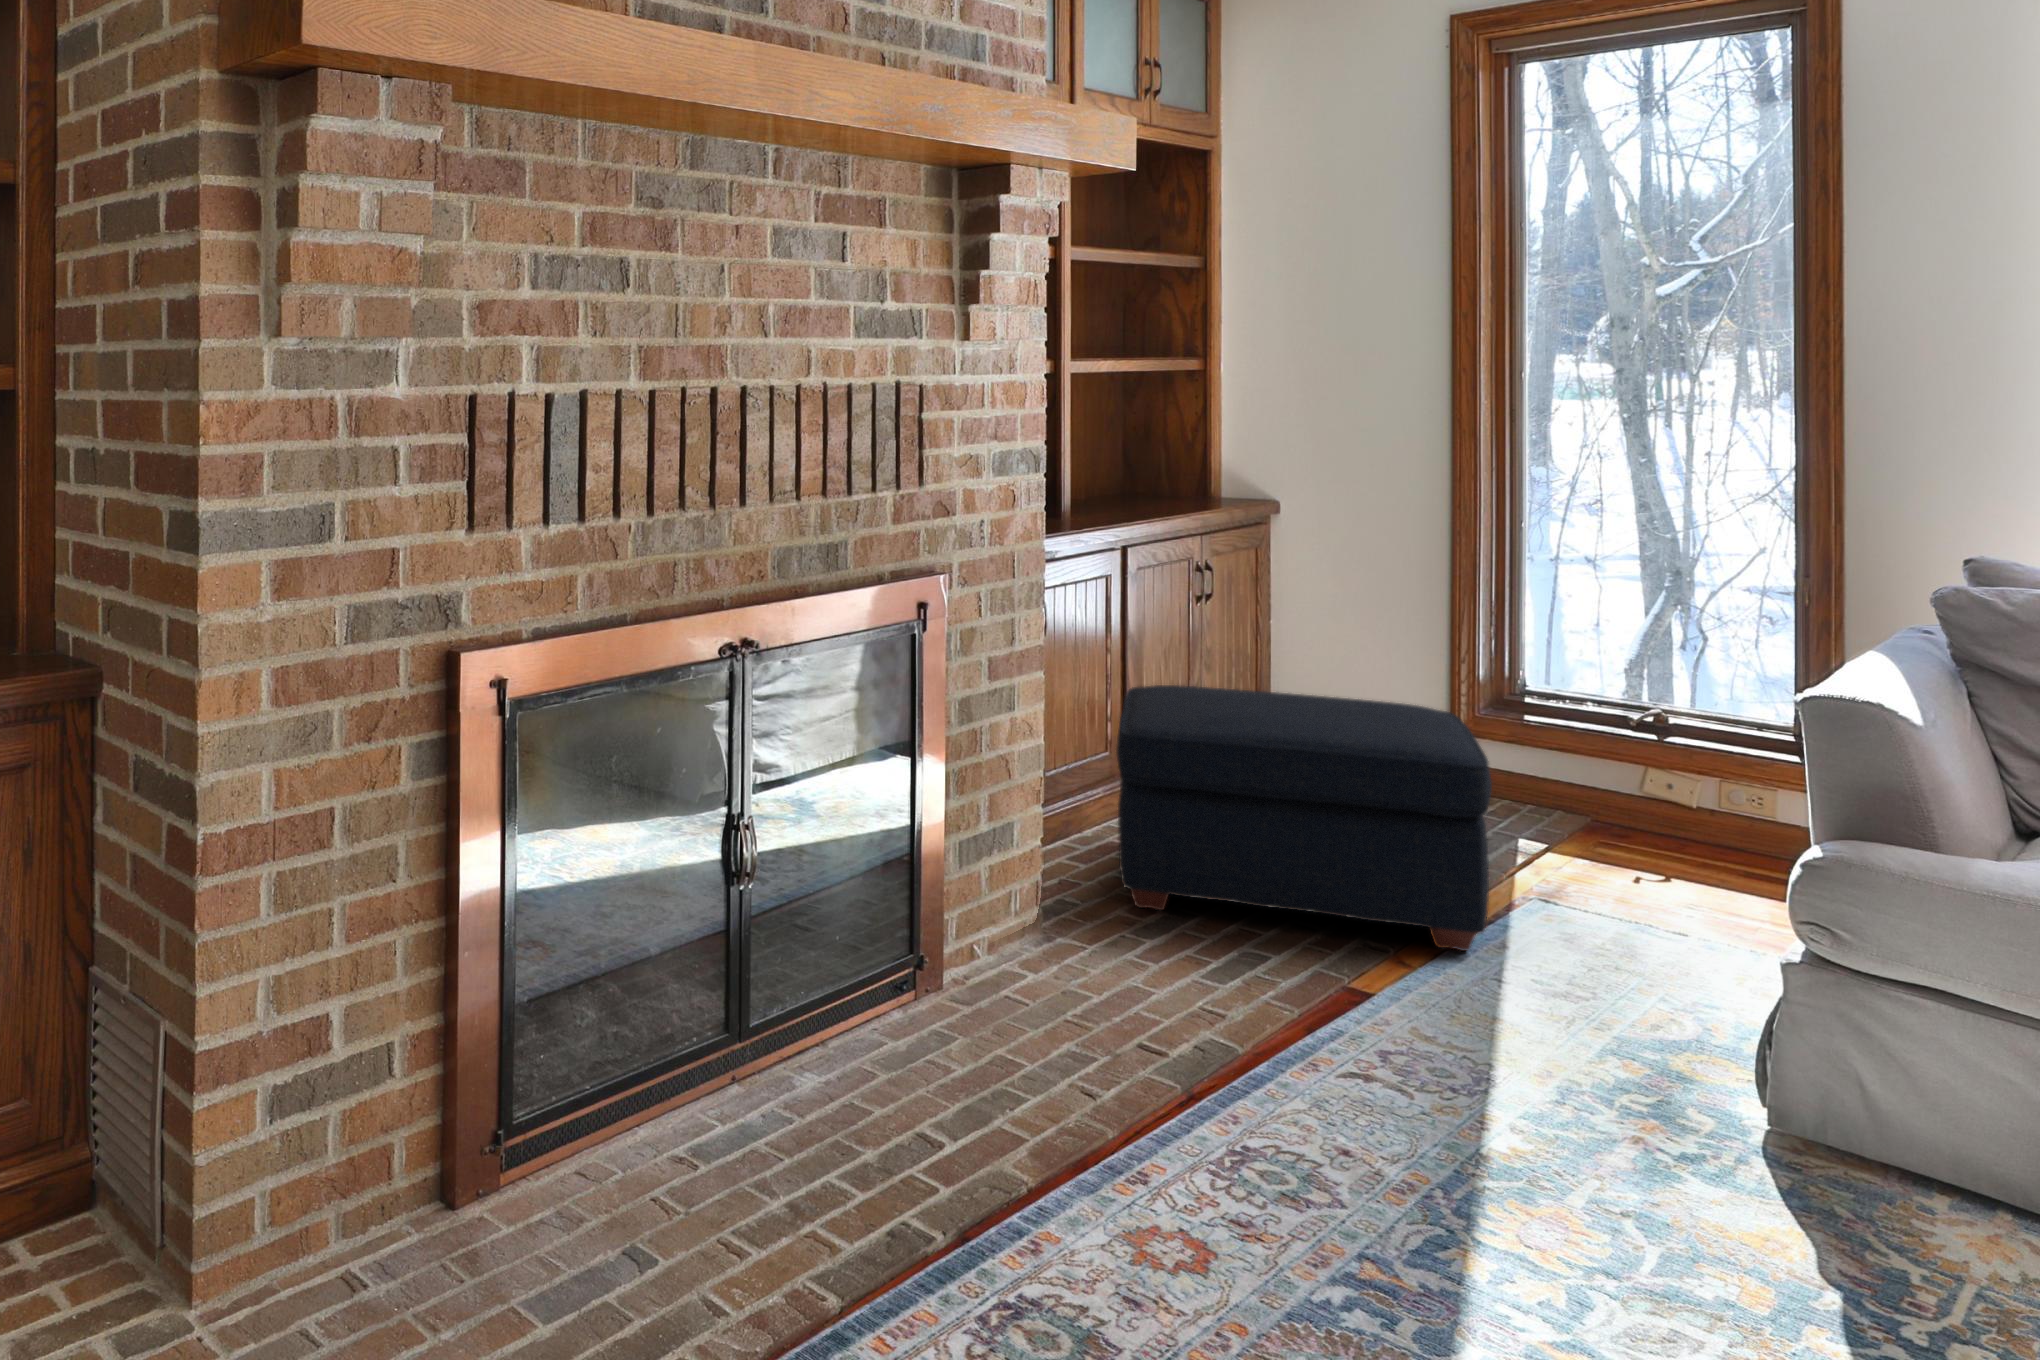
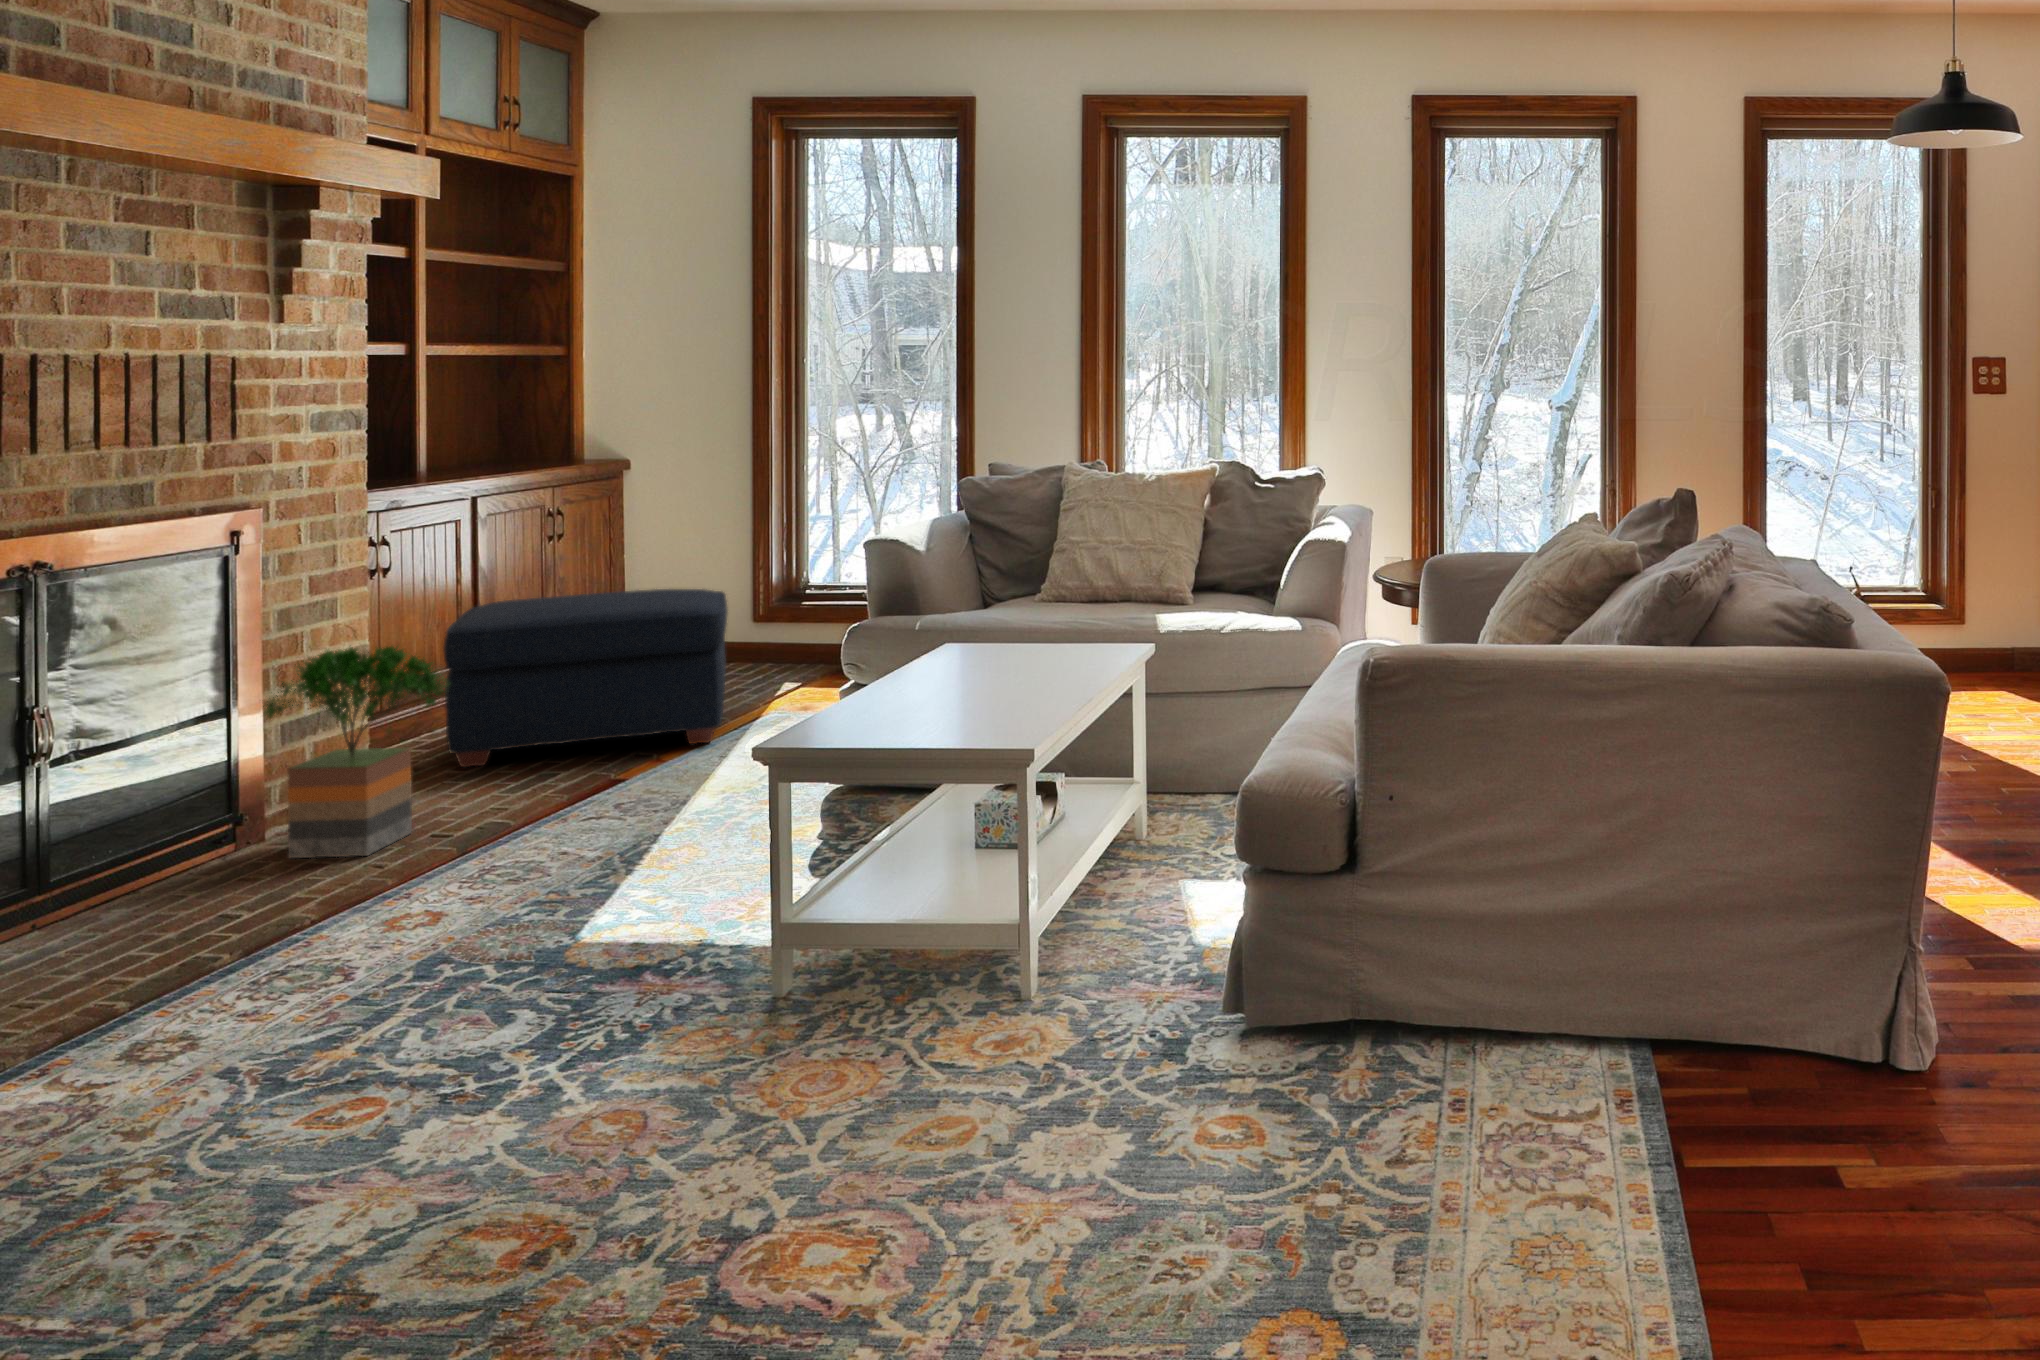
potted tree: none [946,760,1166,1064] -> present [263,646,447,858]

